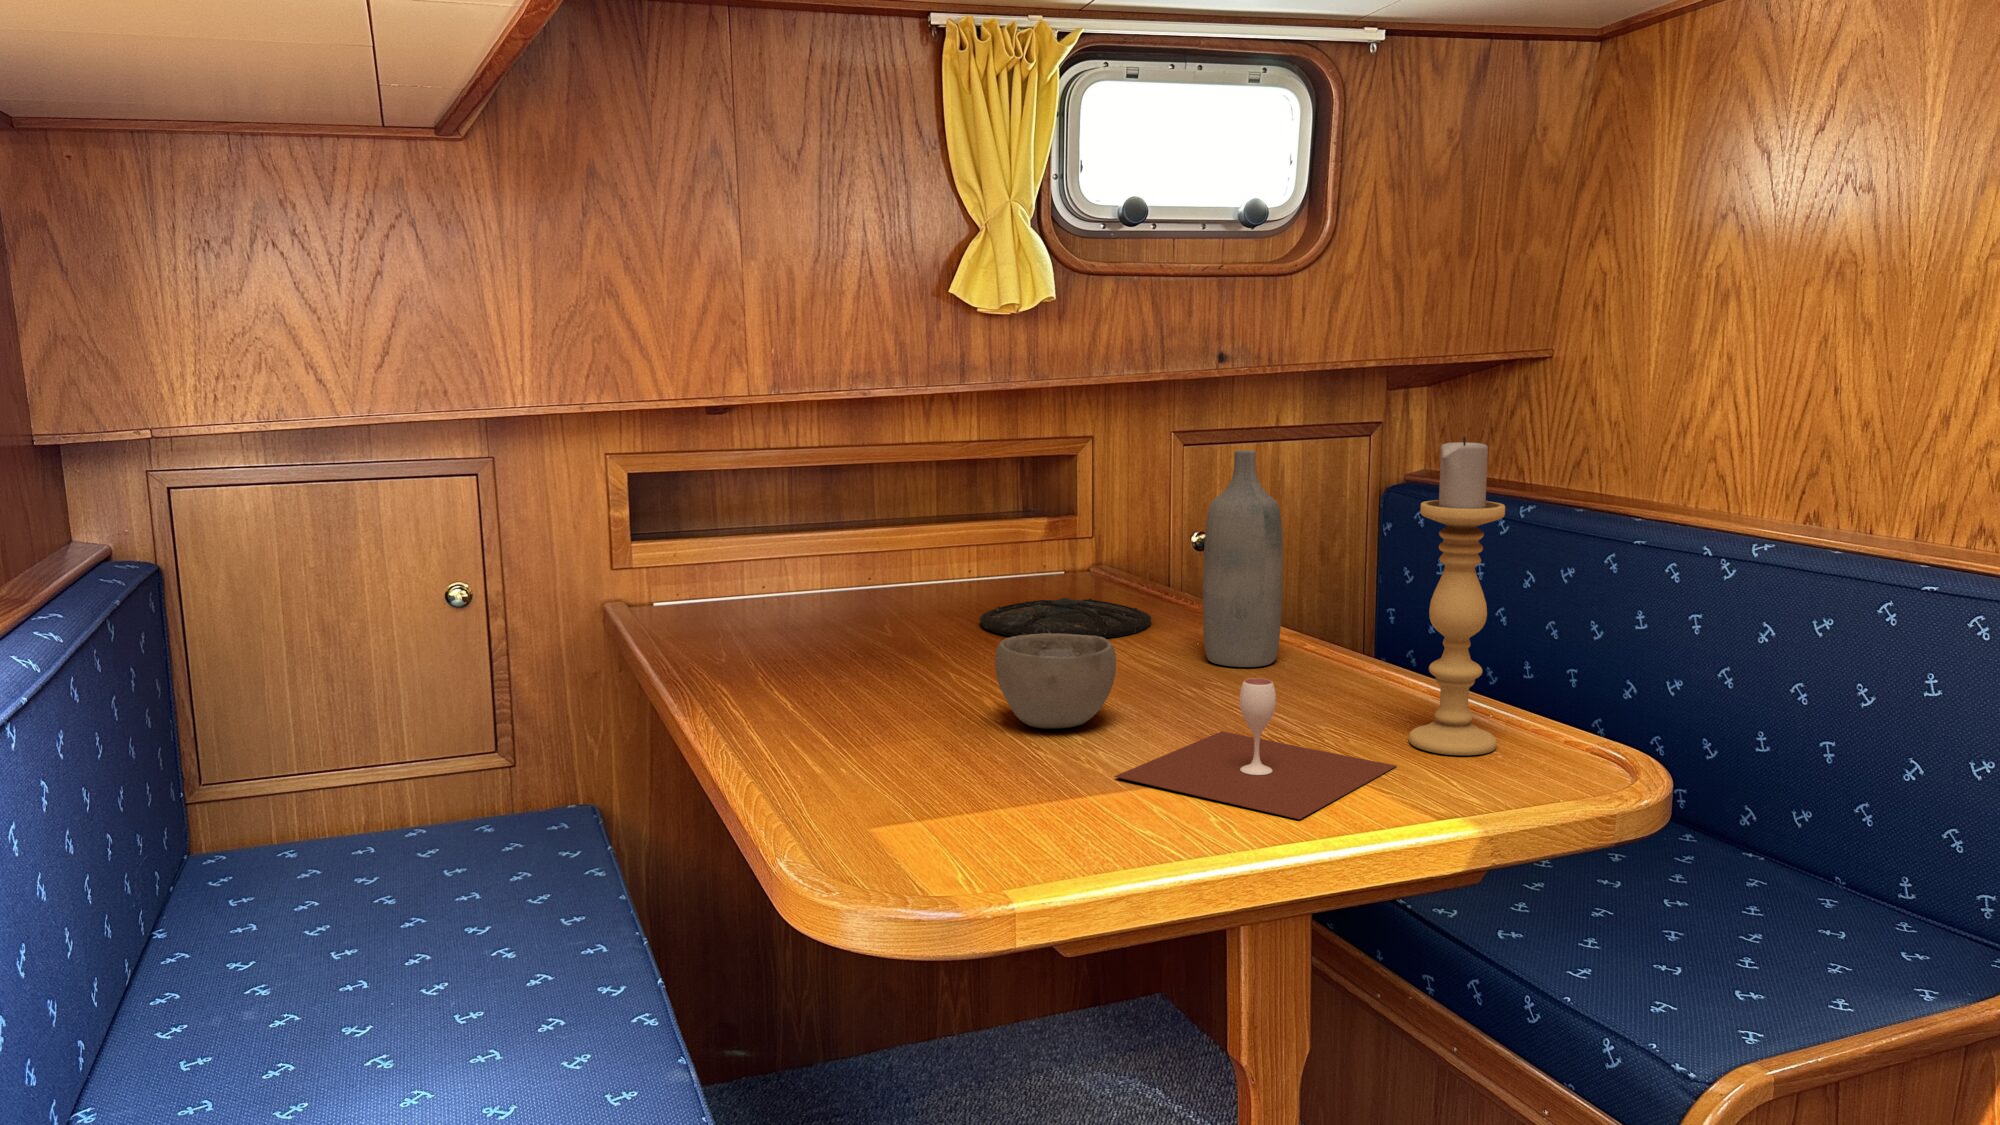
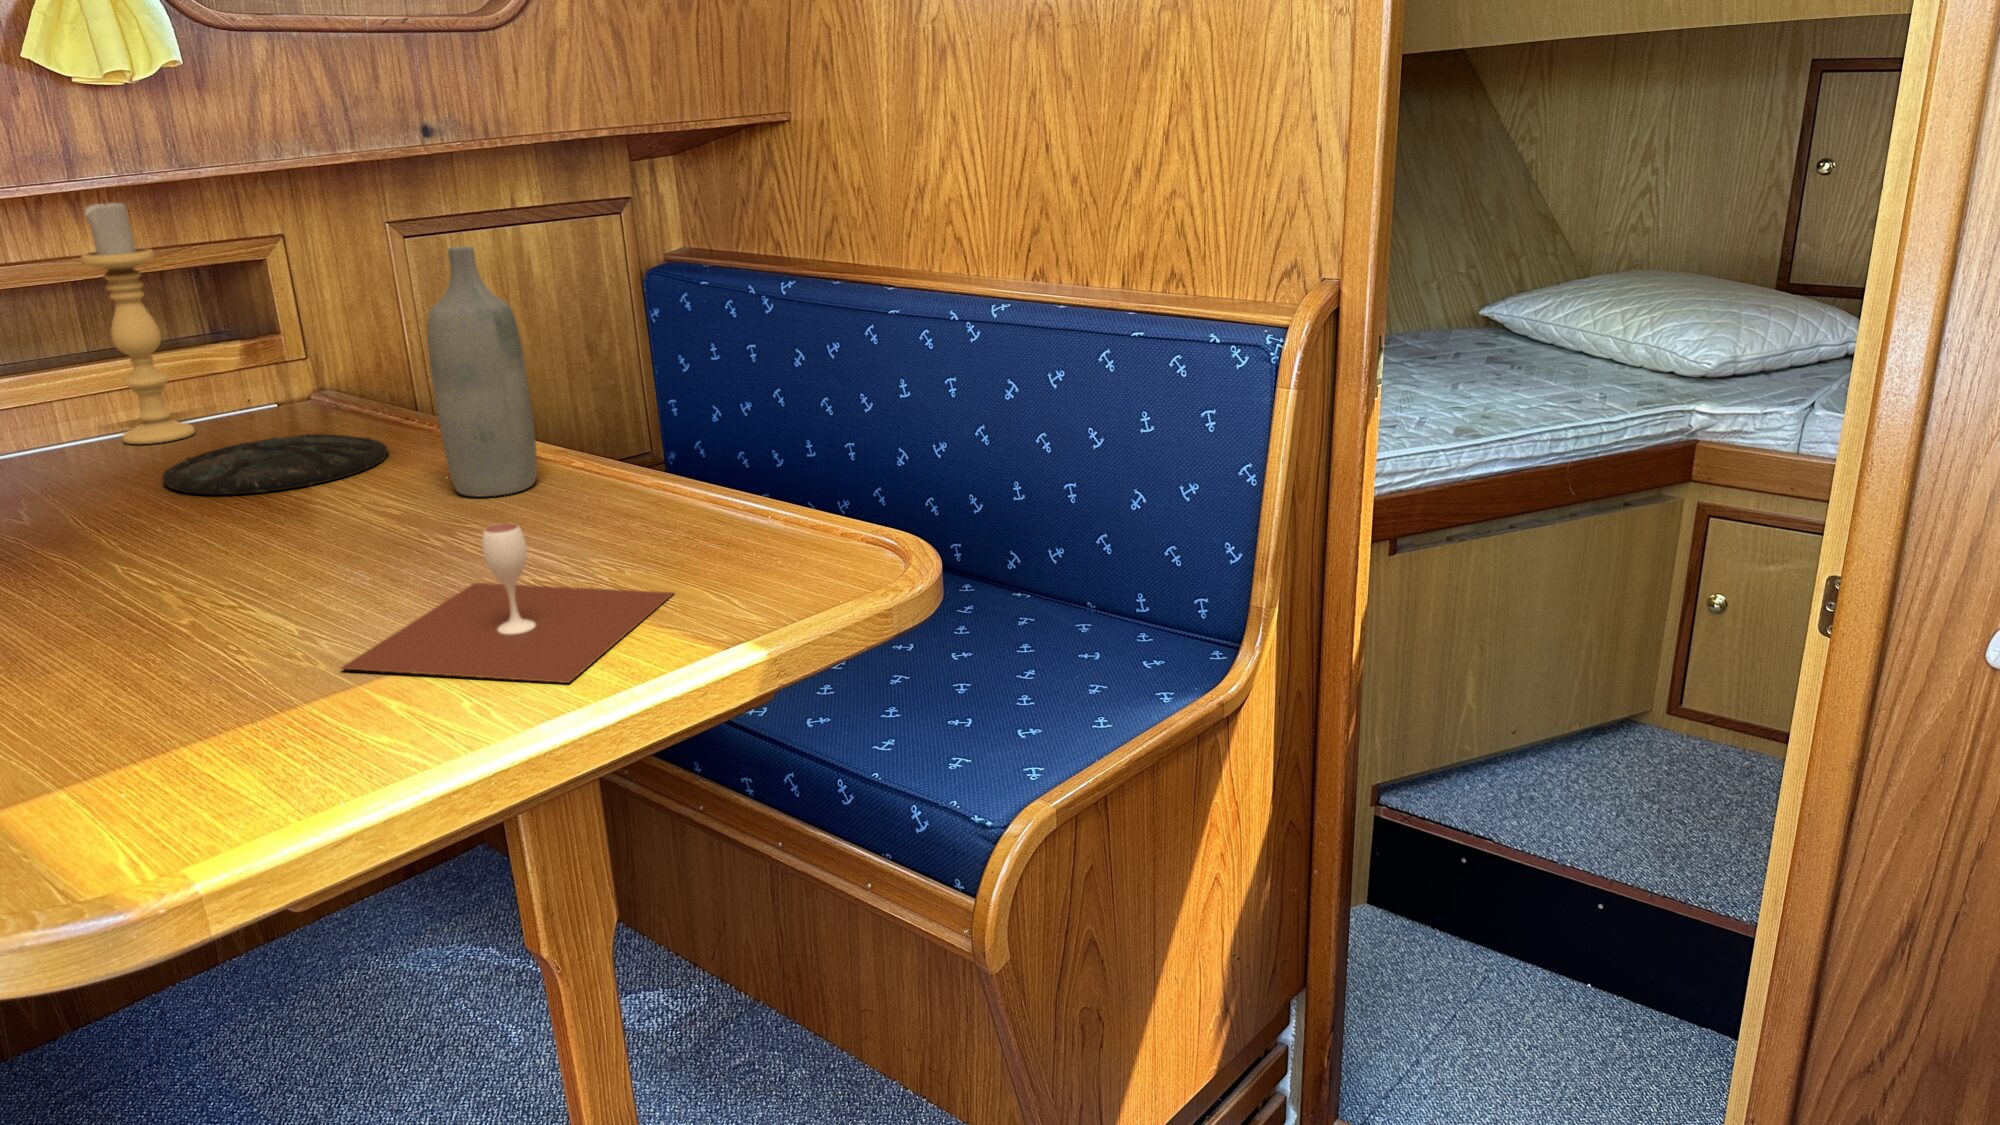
candle holder: present [1409,437,1505,755] -> present [81,200,195,444]
bowl: present [995,633,1116,729] -> none [161,493,331,617]

